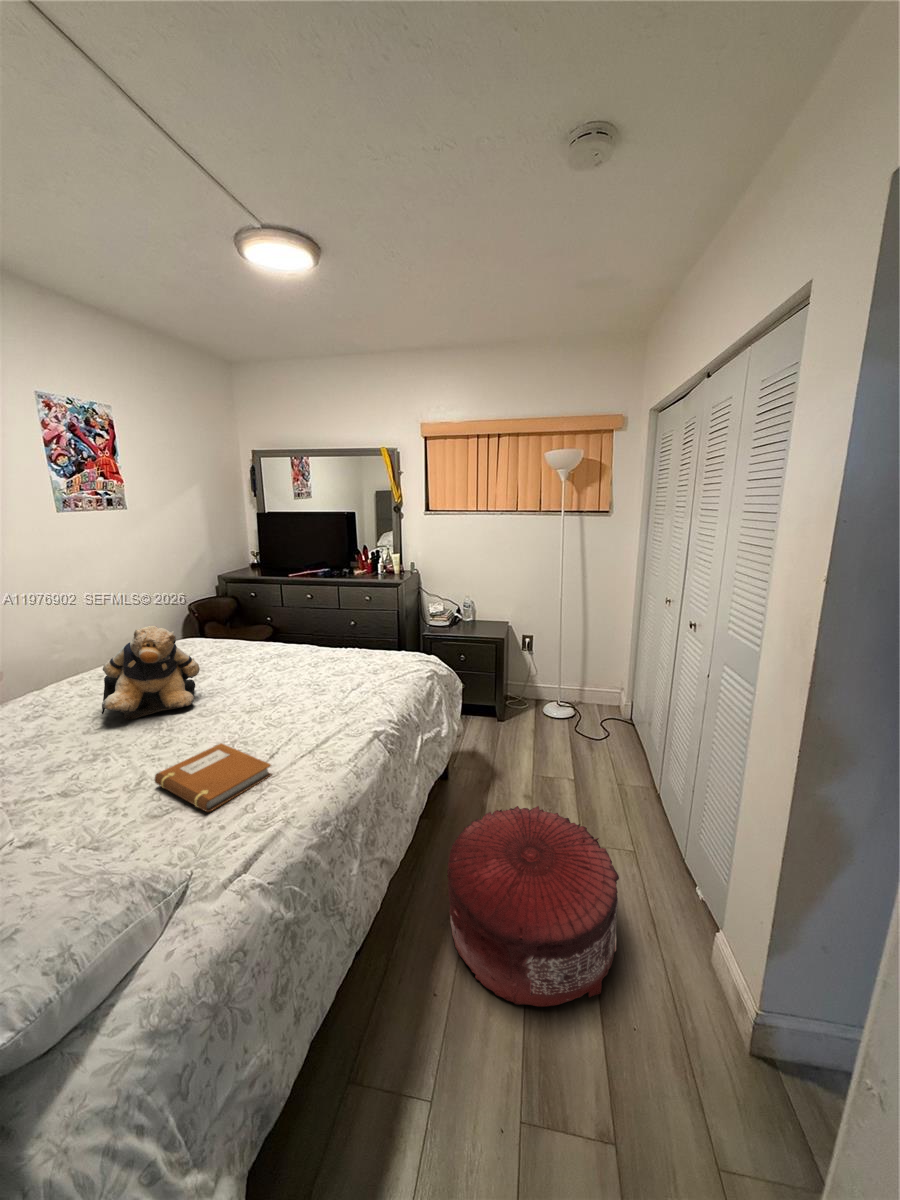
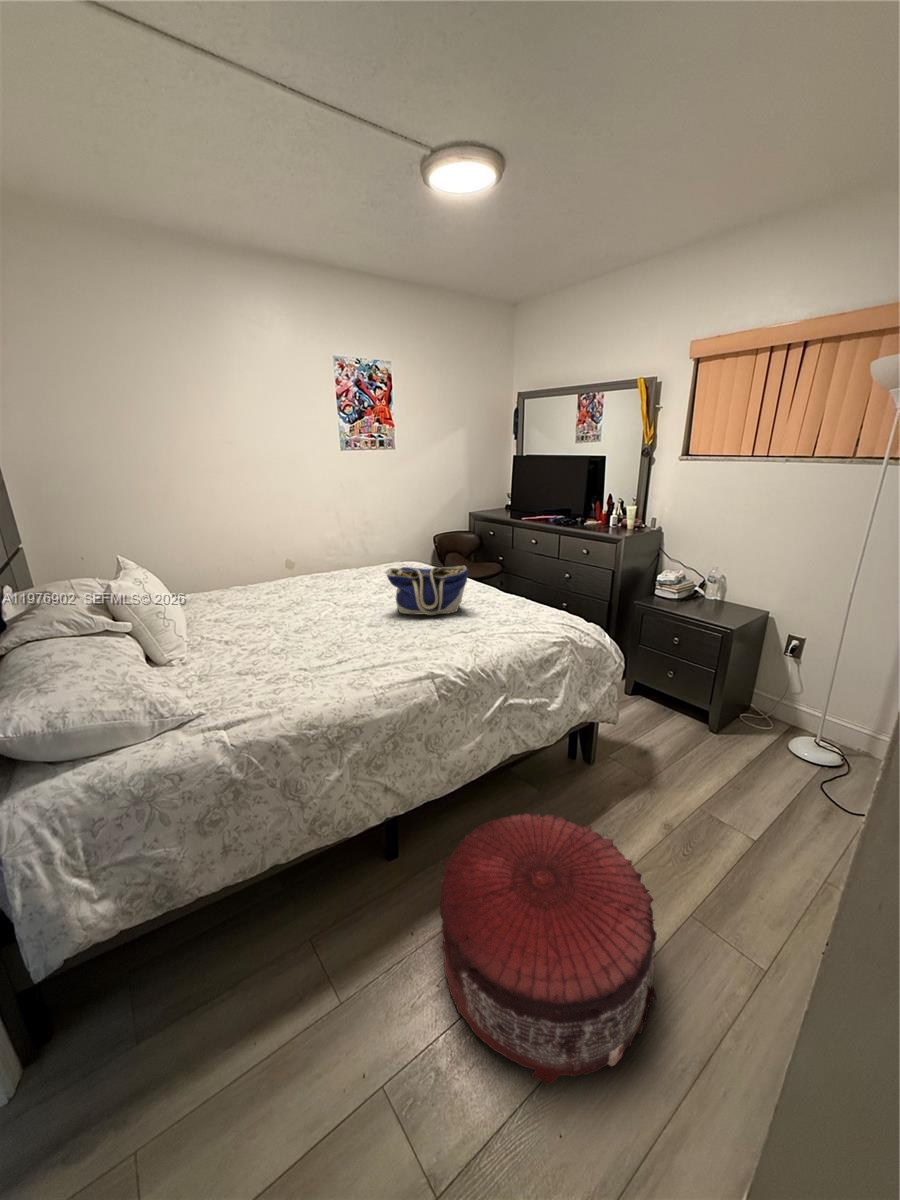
teddy bear: present [102,626,200,719] -> none [293,540,365,611]
tote bag: none [244,626,330,690] -> present [387,566,468,615]
notebook: present [155,743,272,812] -> none [258,641,323,684]

